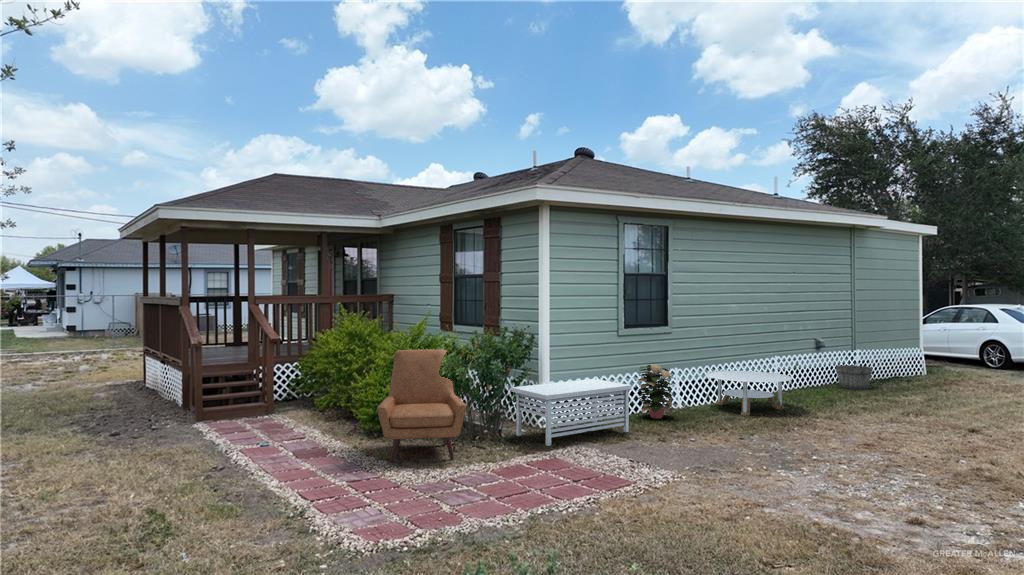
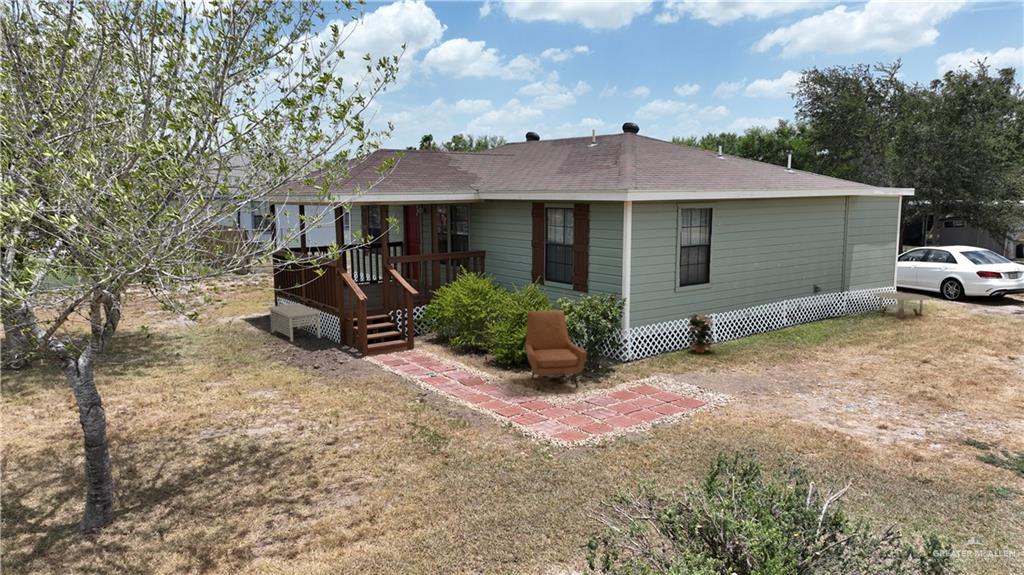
wooden bucket: present [836,361,872,389] -> none [827,301,856,324]
round table: present [705,371,793,416] -> present [874,292,931,319]
storage bench: present [511,379,632,446] -> present [268,304,320,342]

